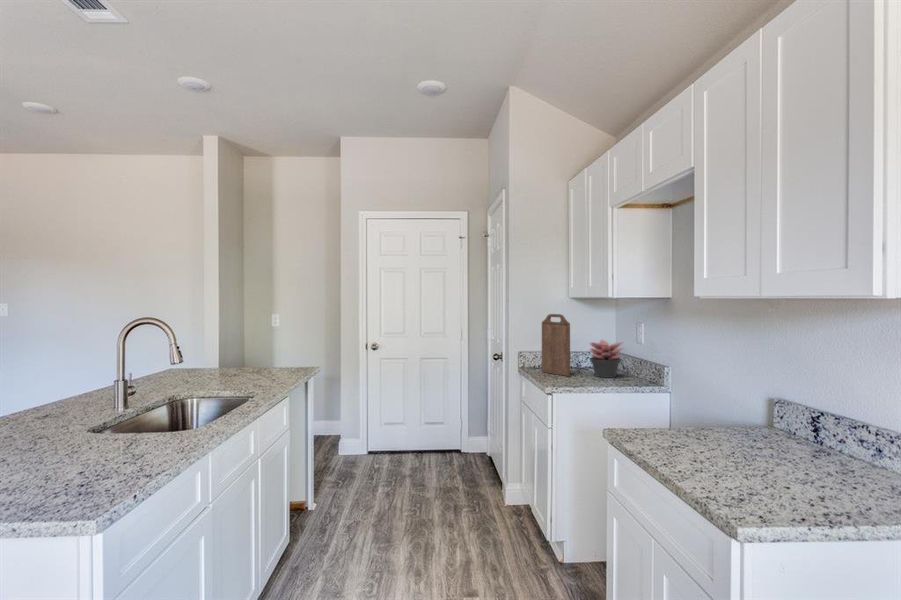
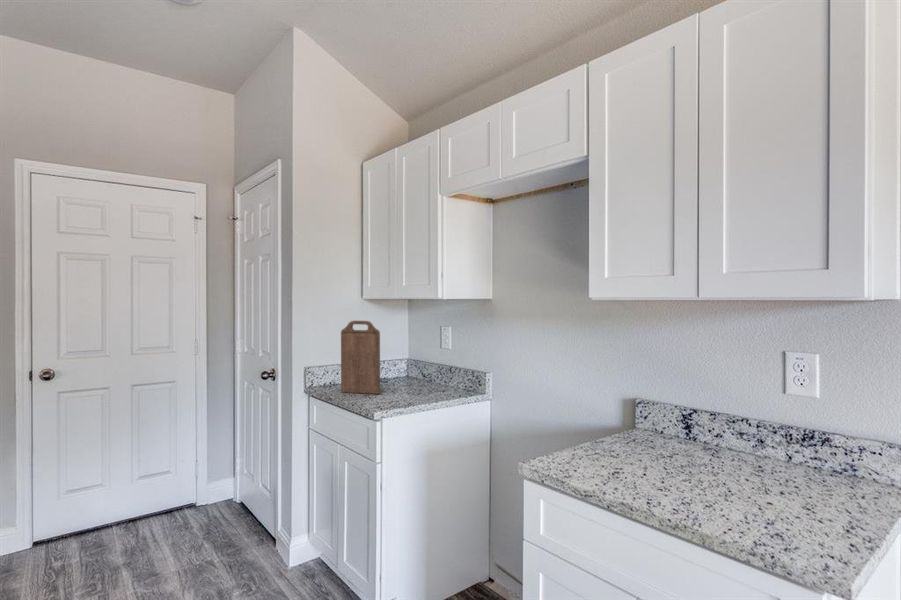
succulent plant: present [590,340,622,378] -> none [396,348,436,391]

